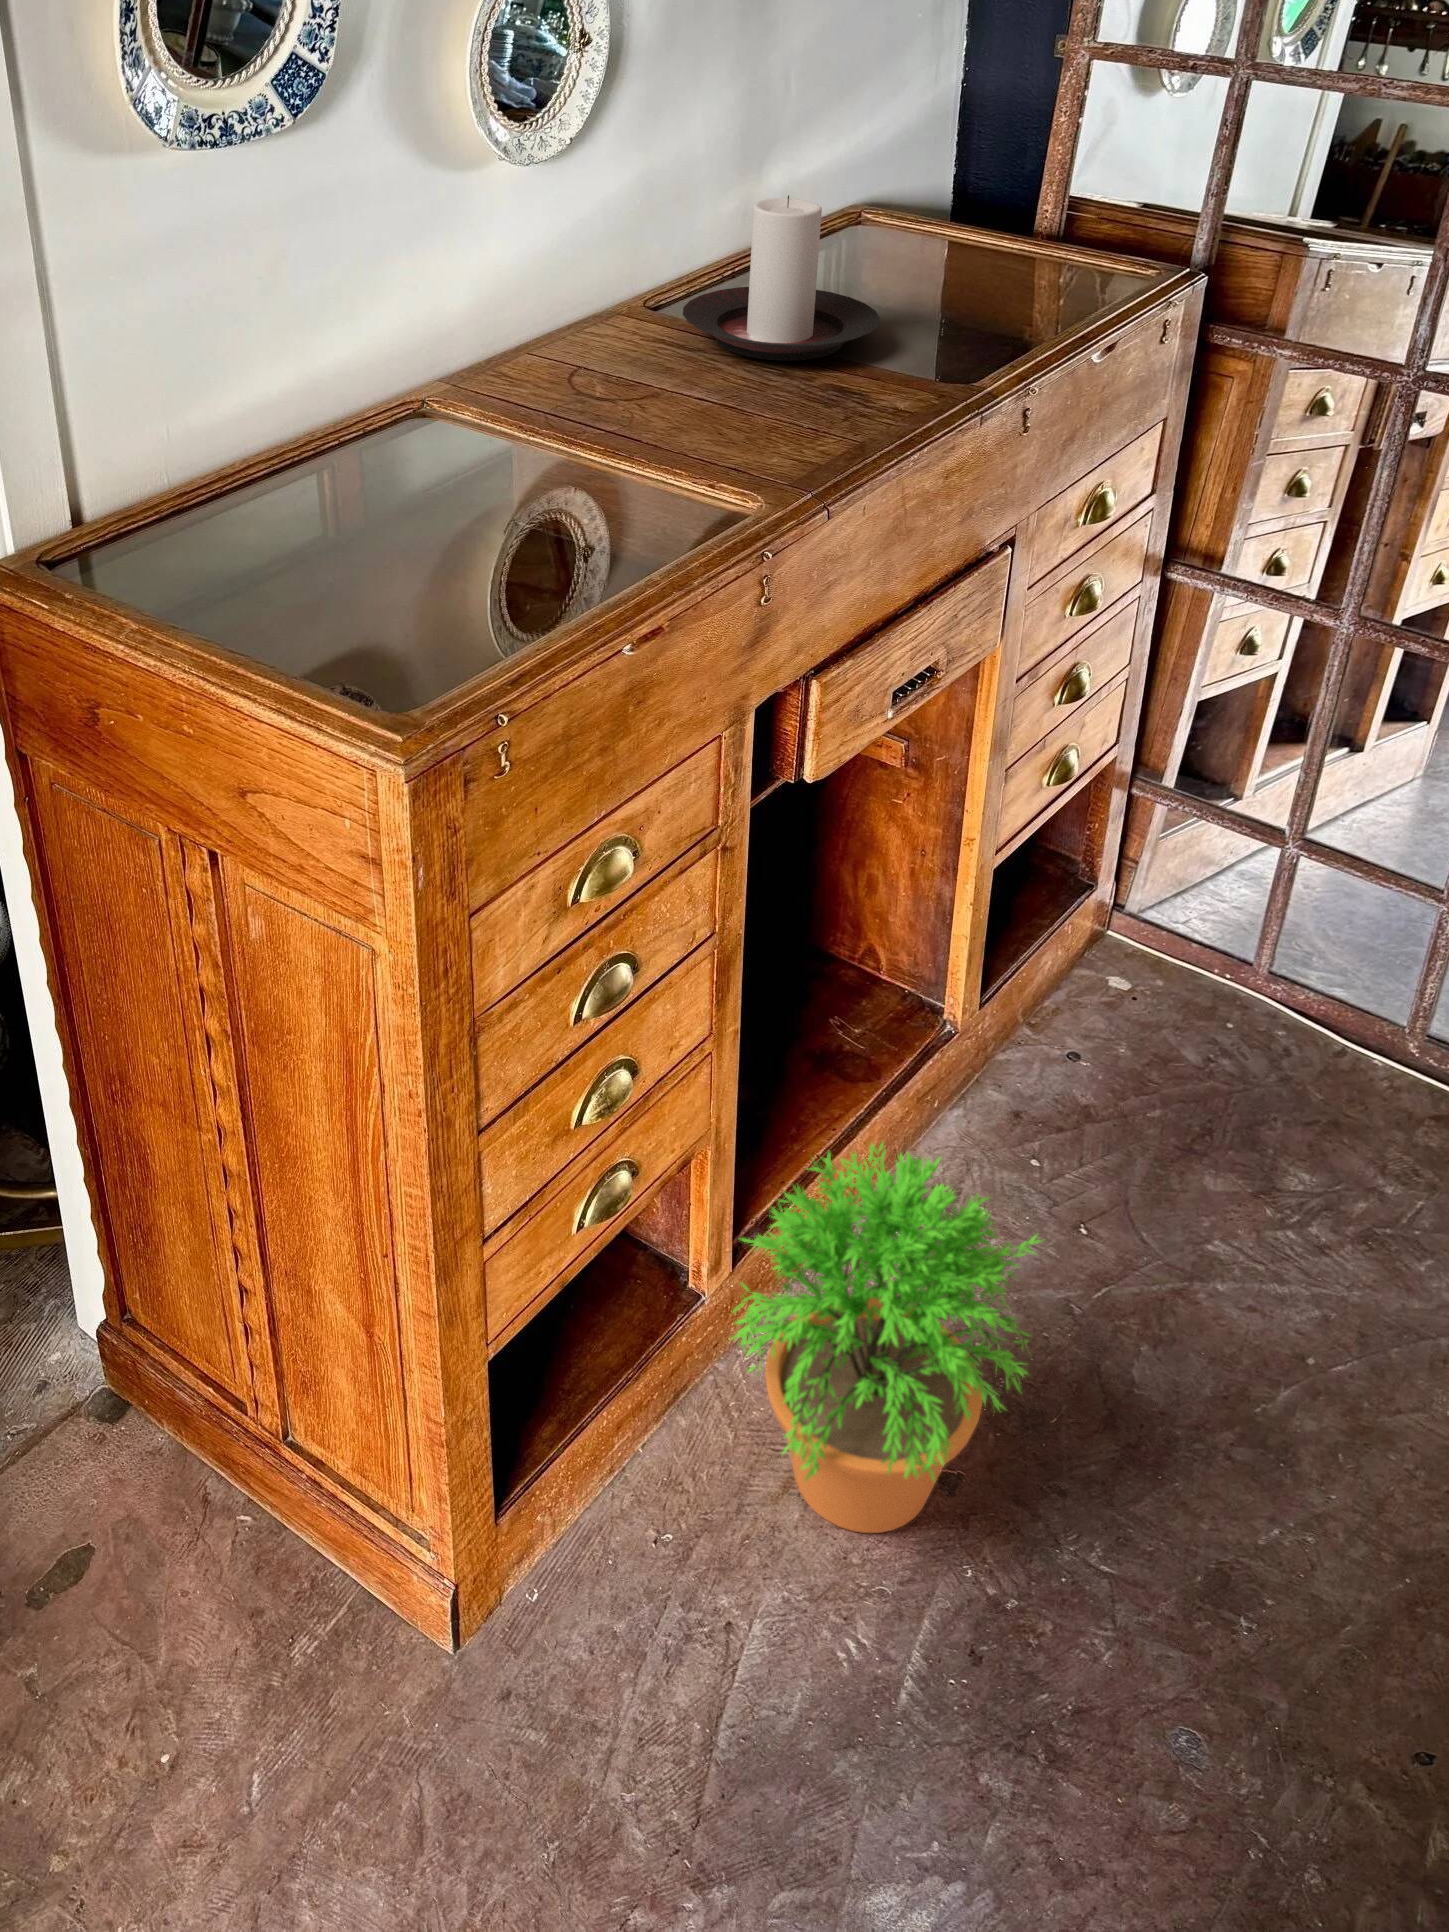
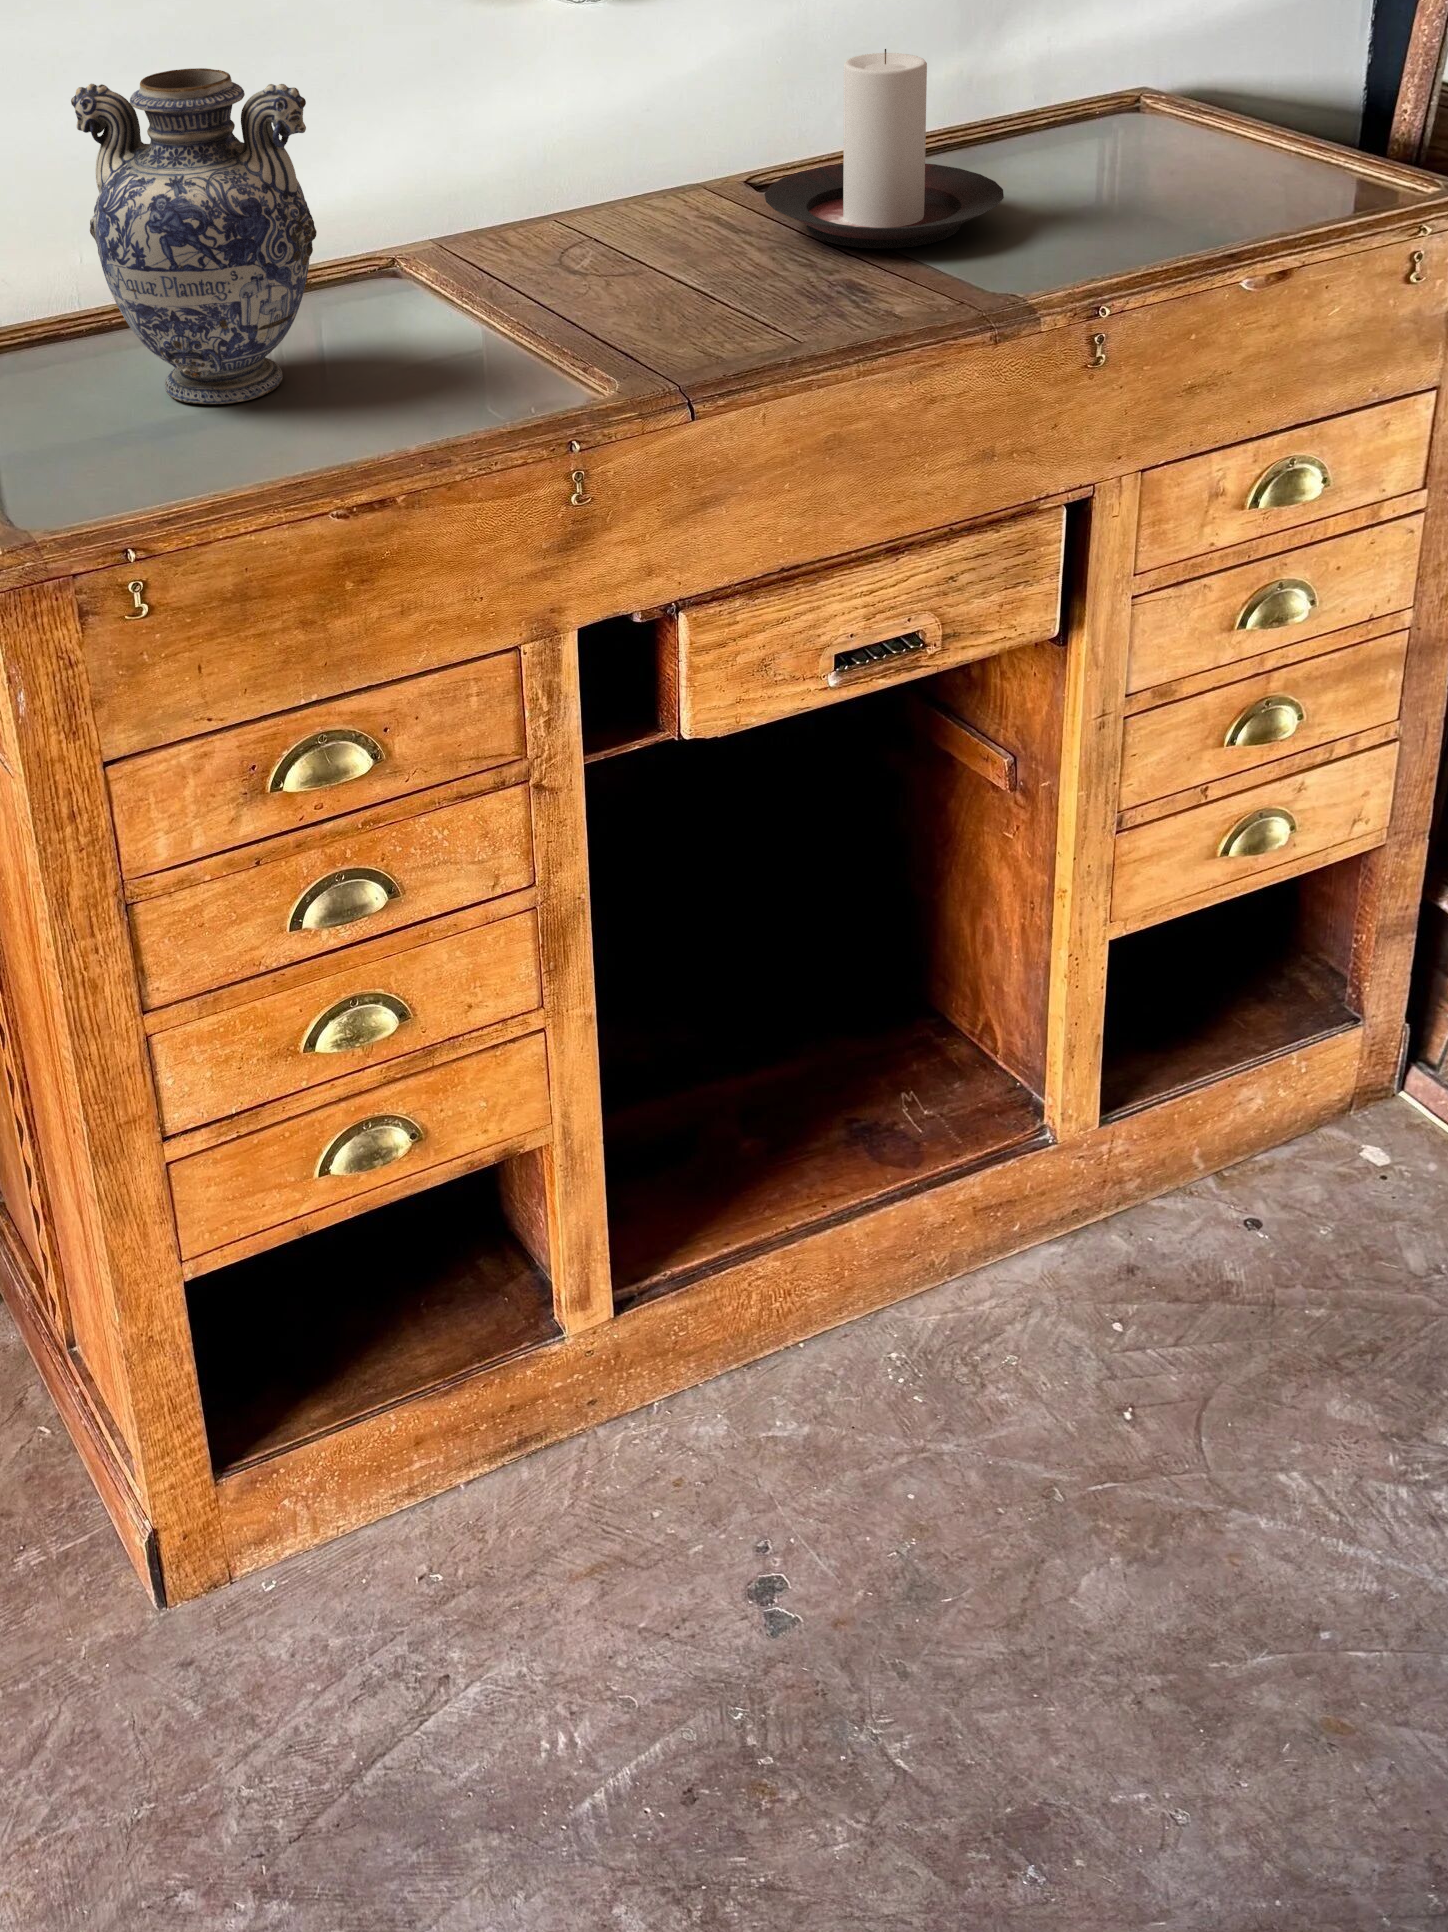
decorative vase: none [273,252,506,564] -> present [71,68,317,404]
potted plant: present [732,1143,1042,1533] -> none [483,1175,899,1643]

